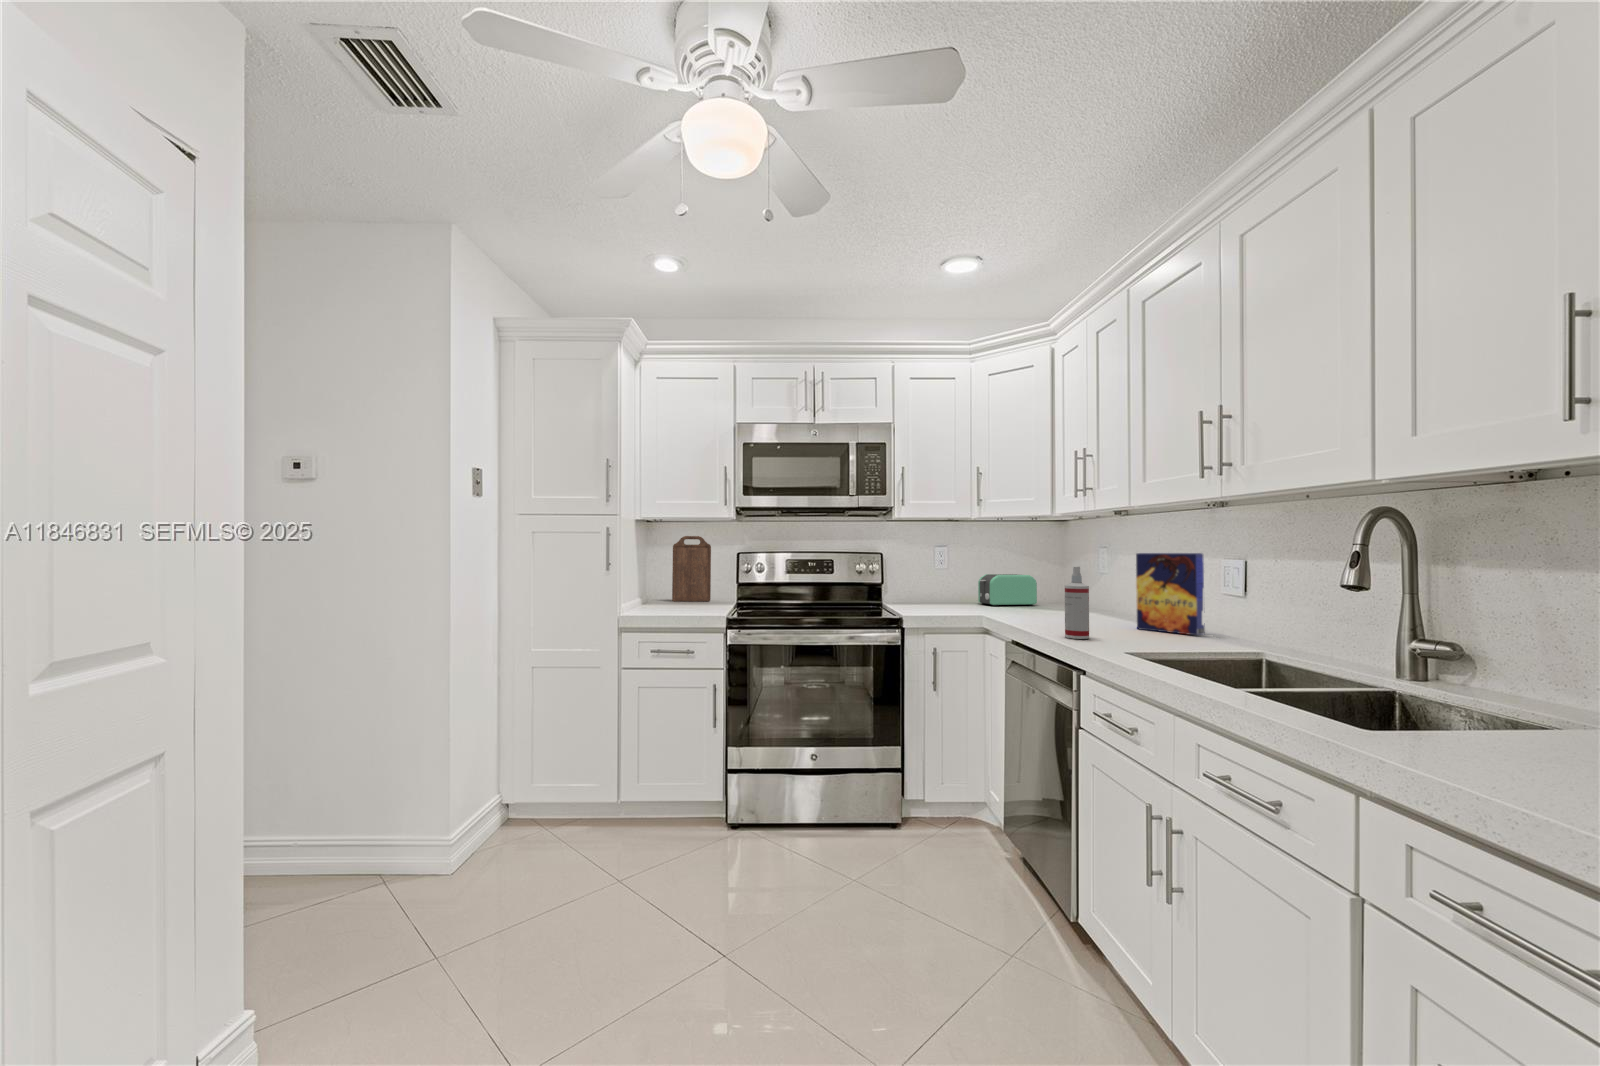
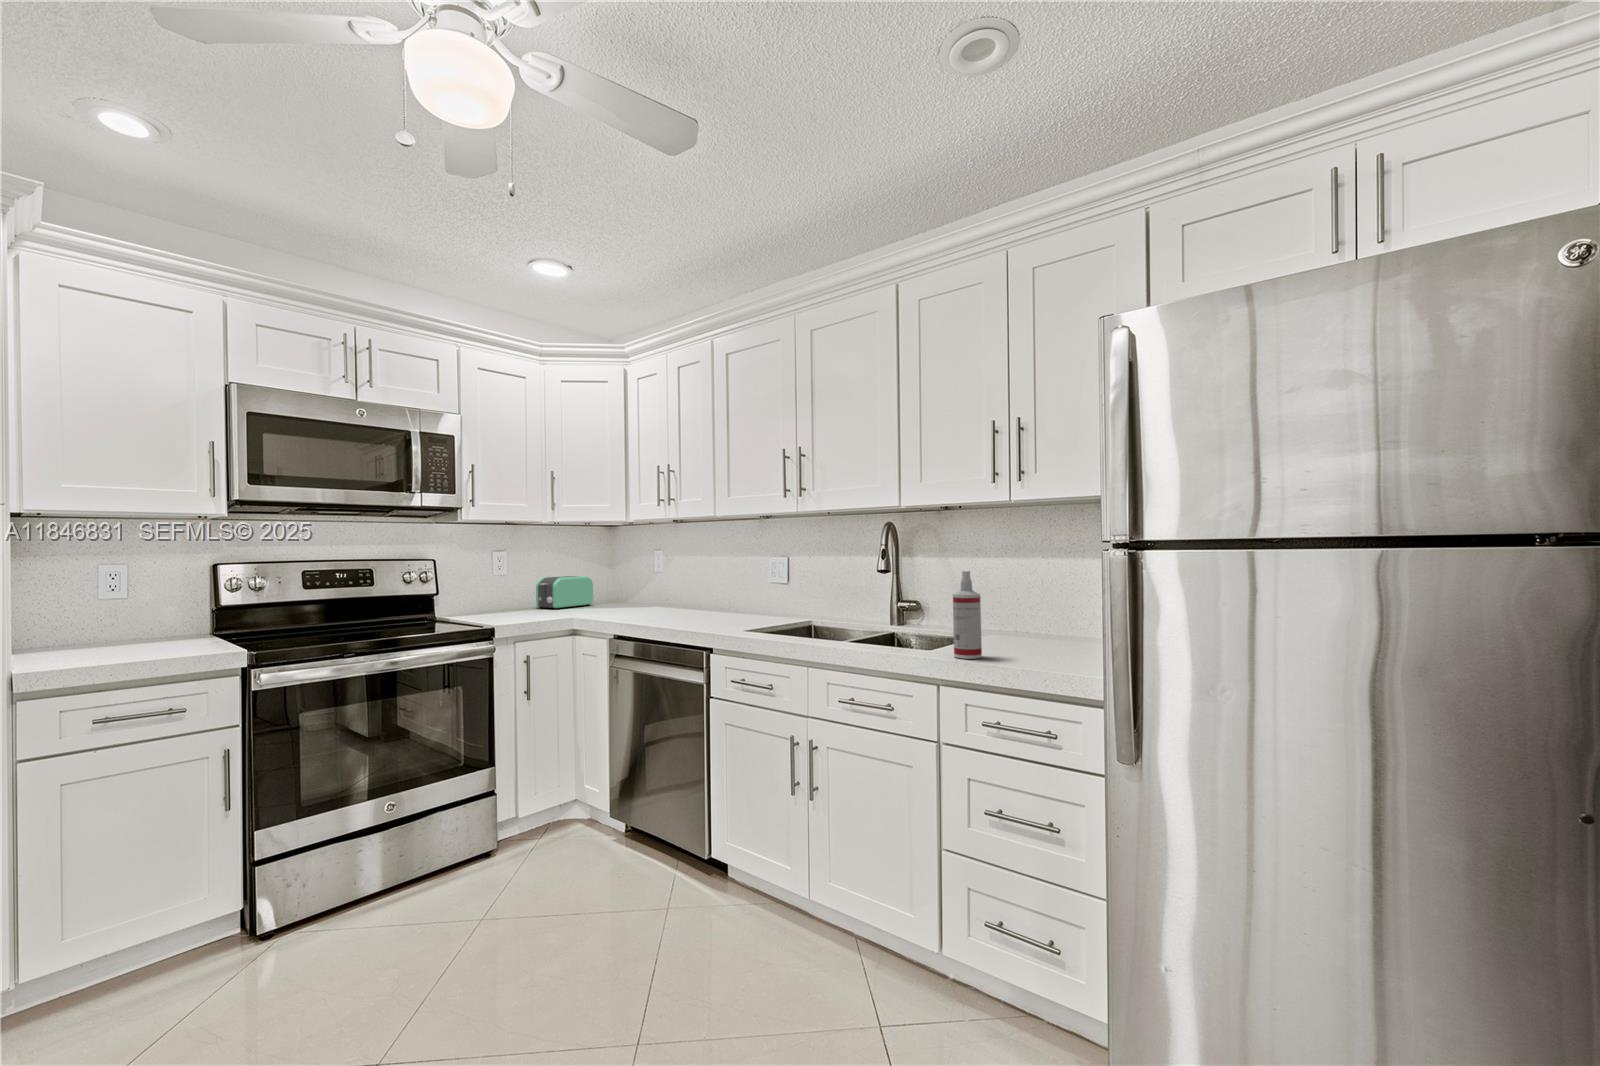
cutting board: present [672,536,711,601] -> none [88,543,167,645]
cereal box: present [1136,553,1205,635] -> none [707,552,755,616]
spray bottle: present [1065,567,1089,639] -> present [953,571,982,659]

